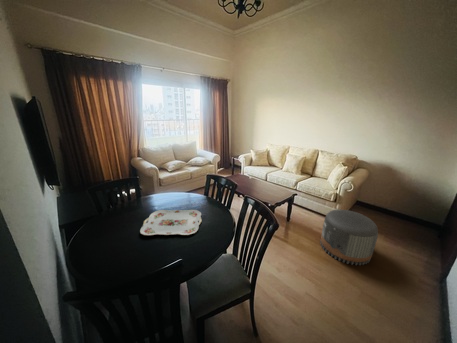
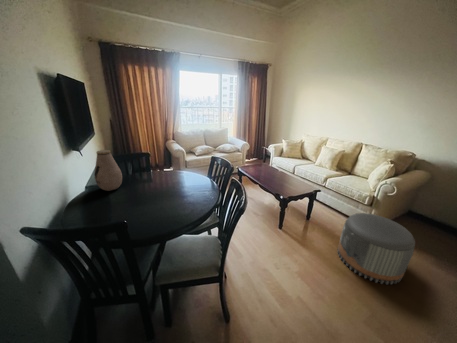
vase: none [92,182,123,228] -> present [94,150,122,191]
serving tray: present [140,210,202,235] -> none [126,182,189,206]

